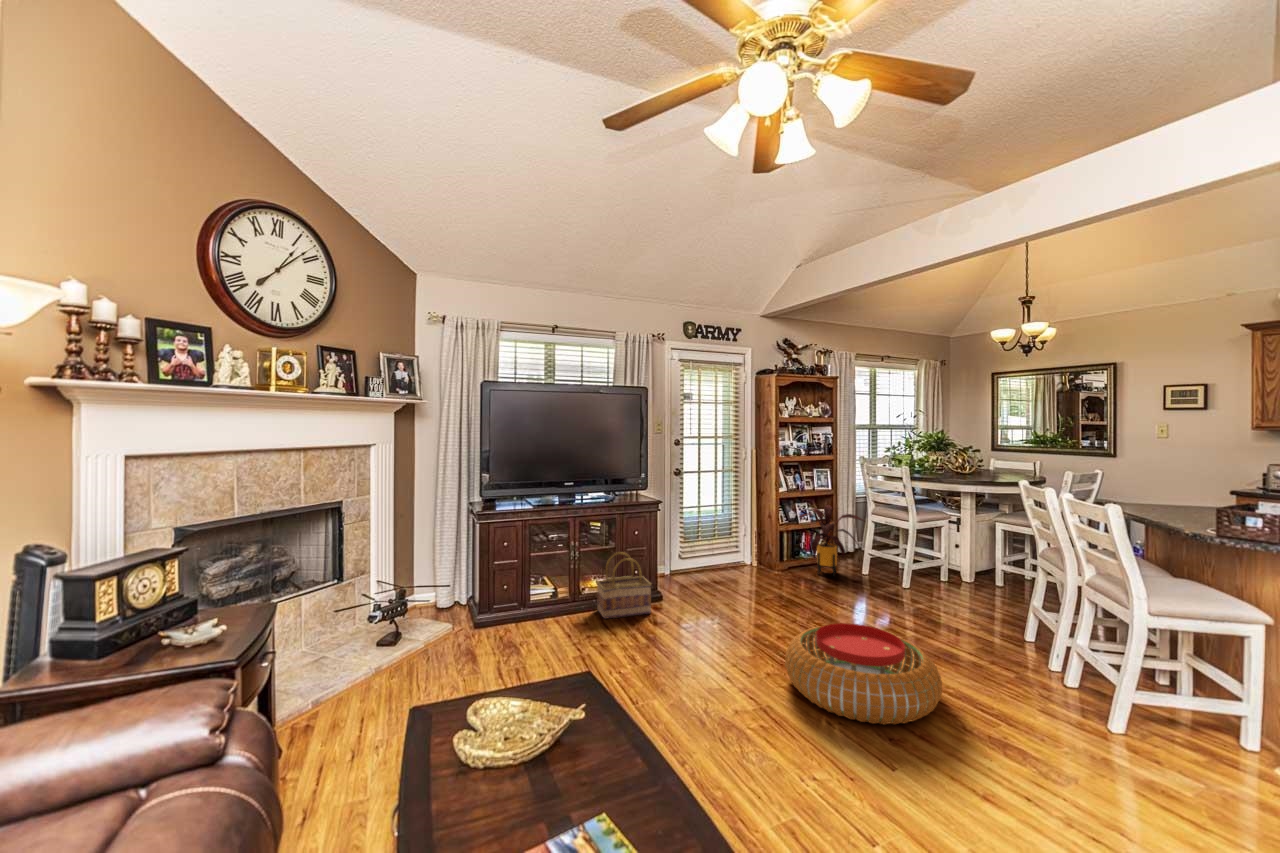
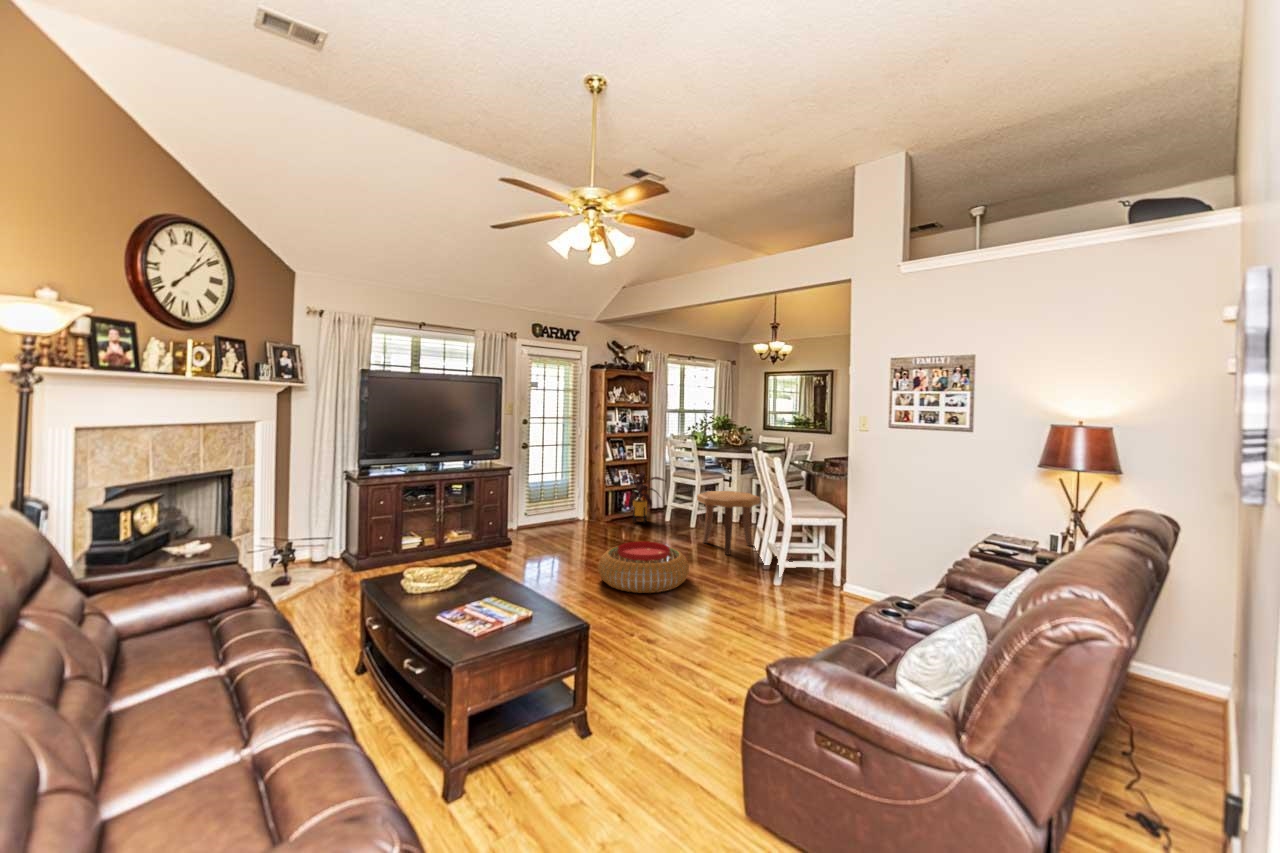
side table: none [925,541,1038,647] -> present [697,491,760,555]
basket: present [597,552,652,619] -> none [460,508,505,558]

